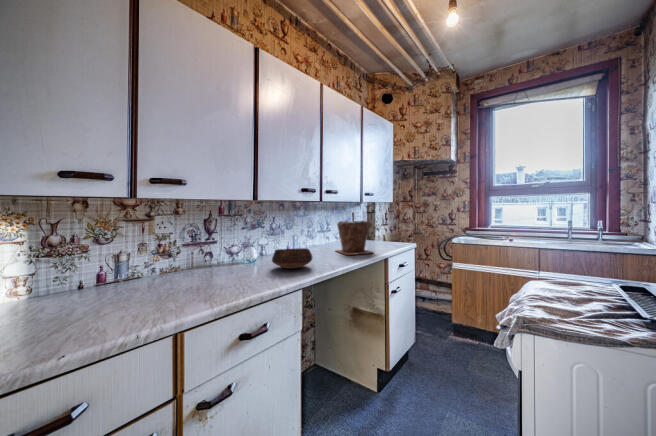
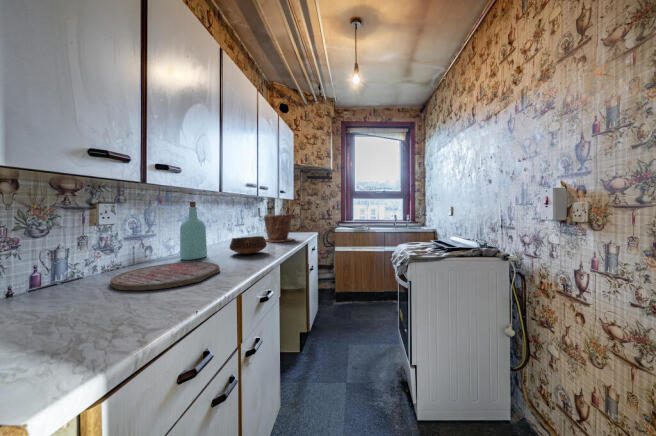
bottle: none [228,211,254,269] -> present [180,202,207,260]
cutting board: none [131,272,234,302] -> present [110,262,220,290]

